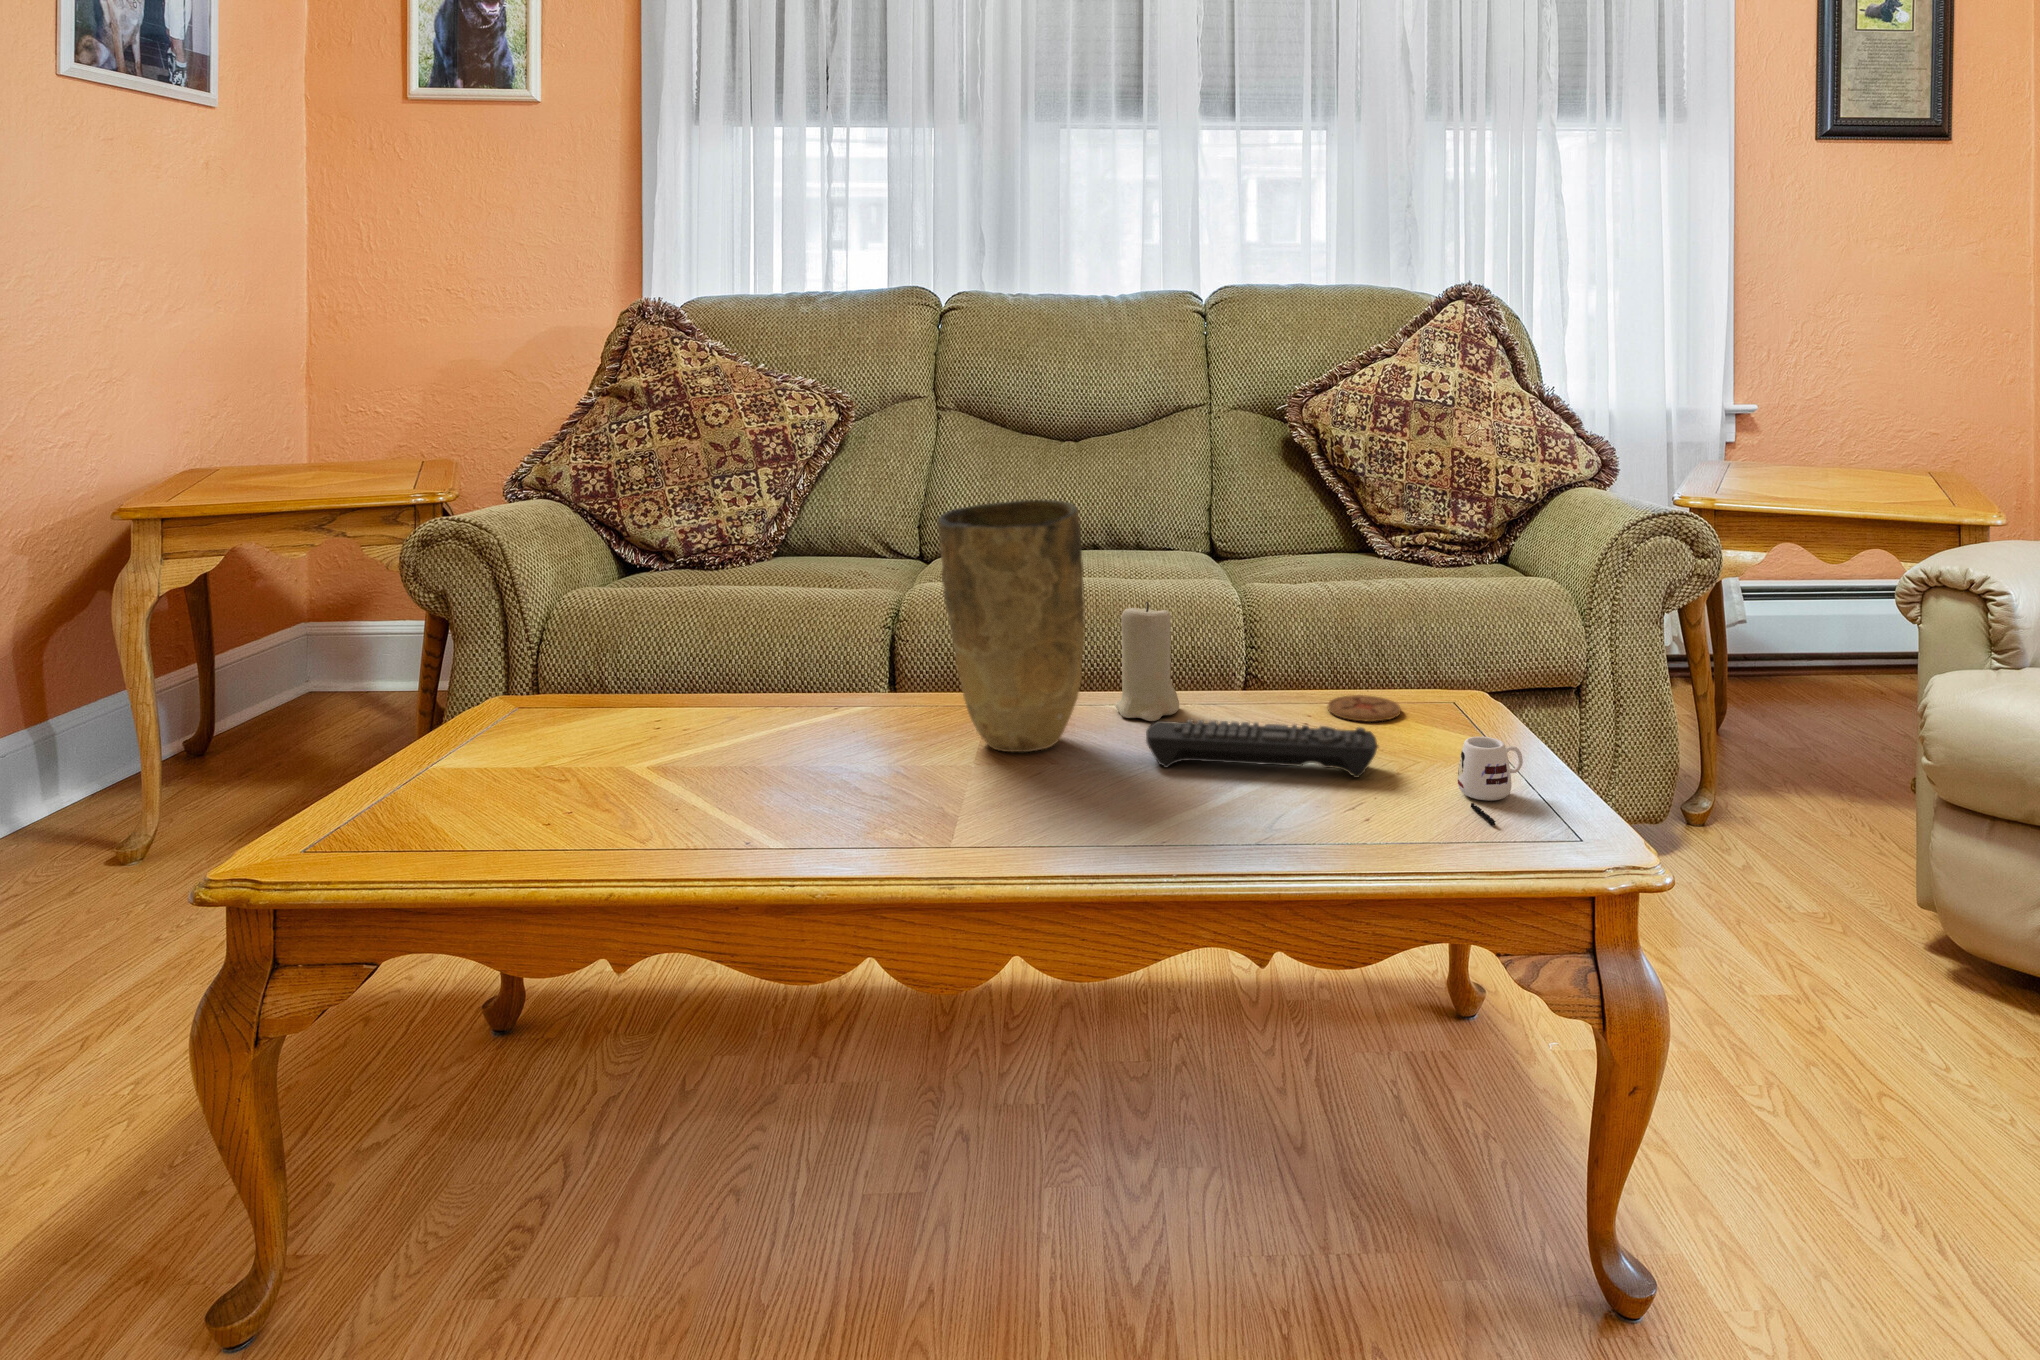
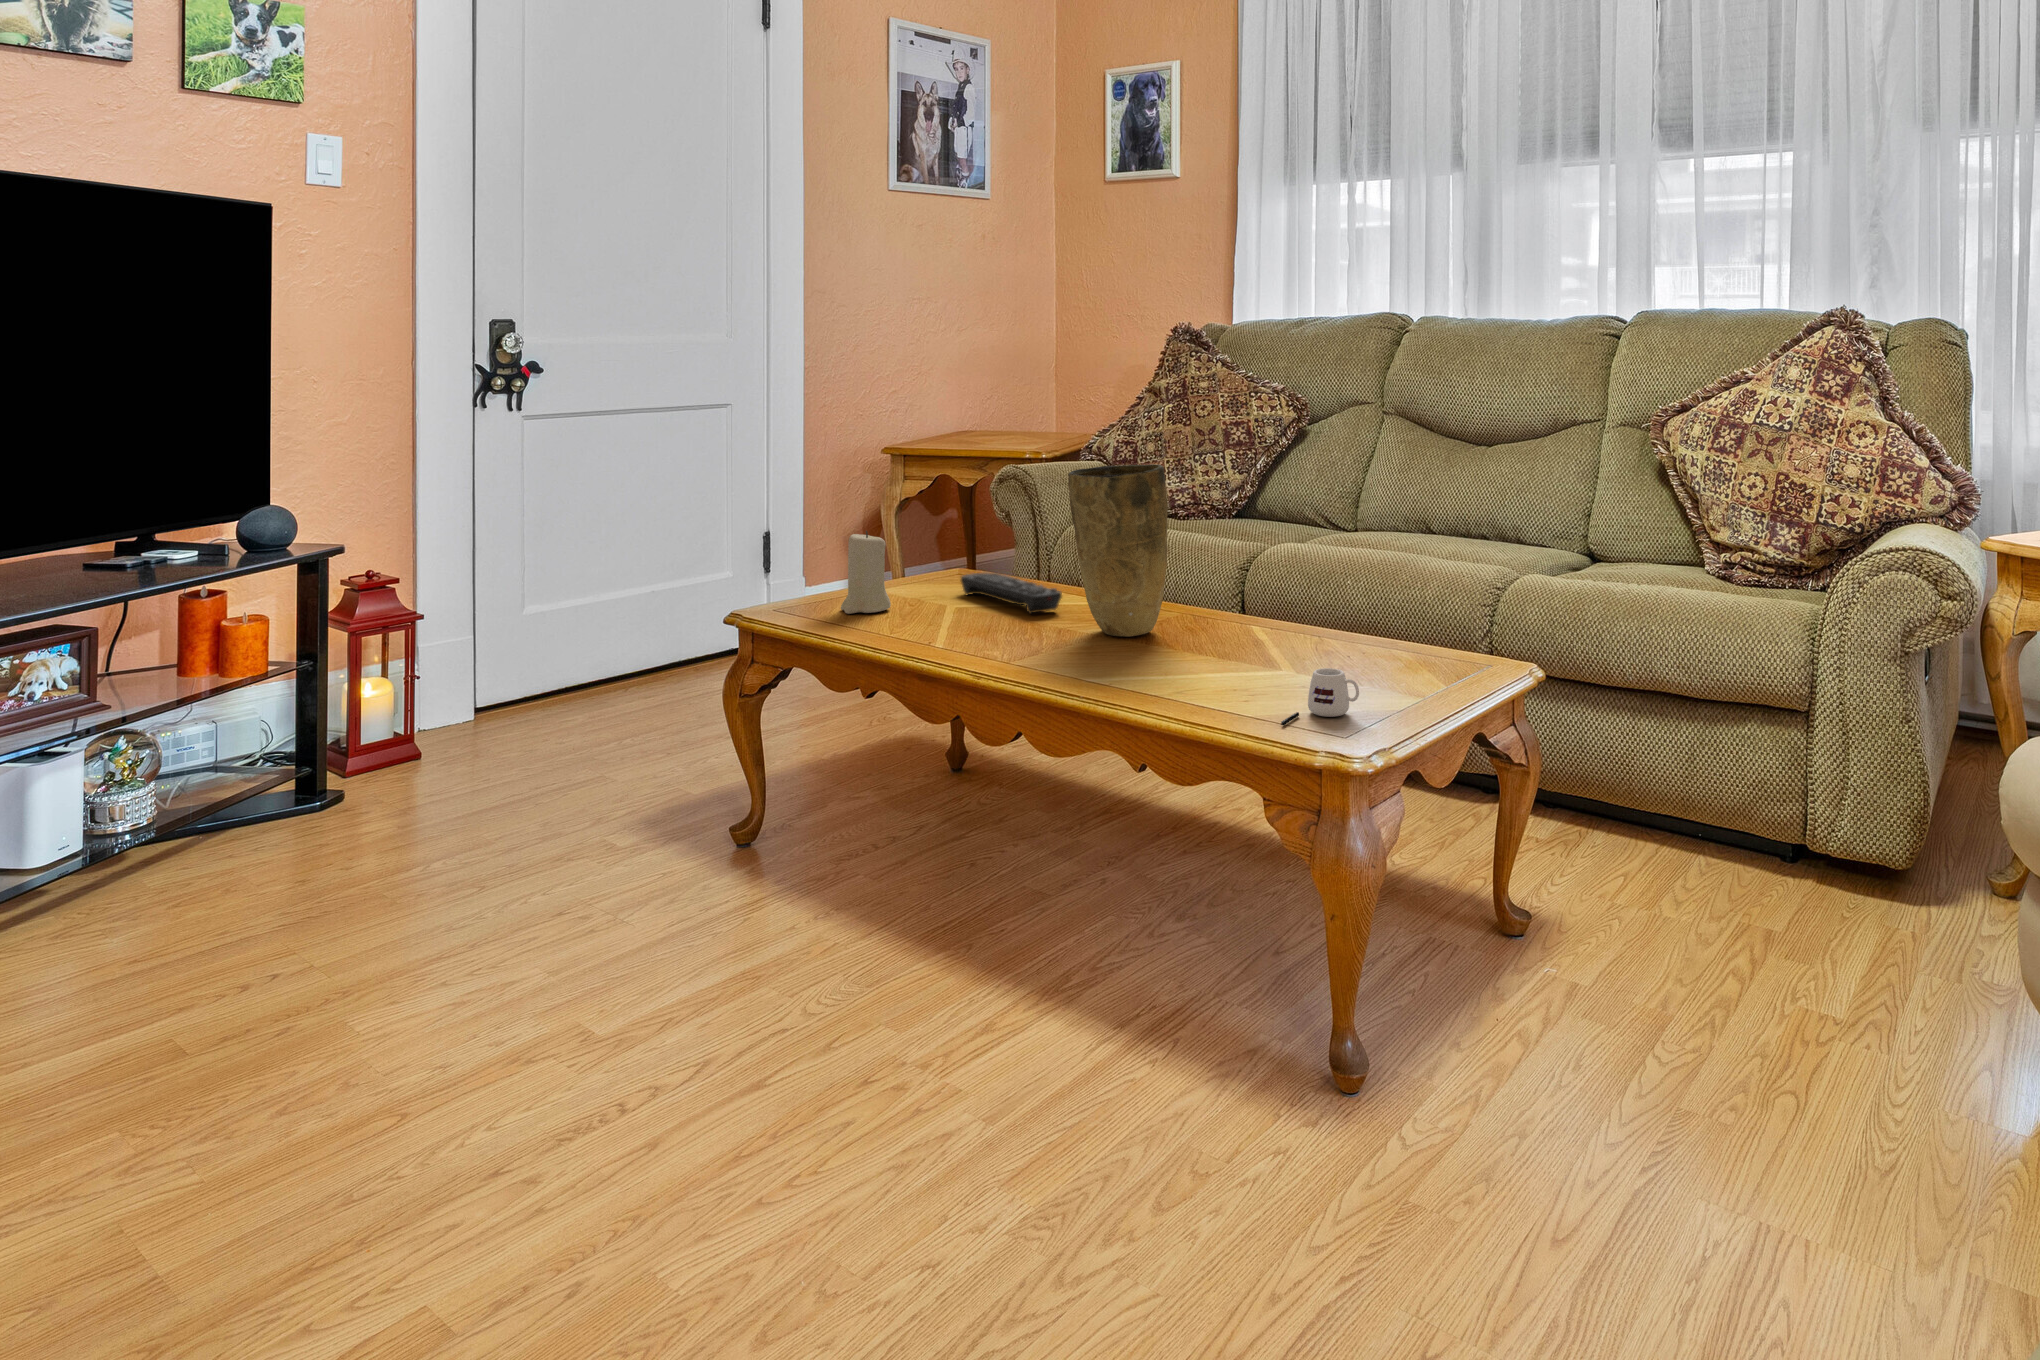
candle: present [1115,602,1179,721] -> present [841,531,891,614]
coaster: present [1327,695,1401,722] -> none [1361,650,1421,668]
remote control: present [1146,720,1378,778] -> present [961,572,1062,614]

